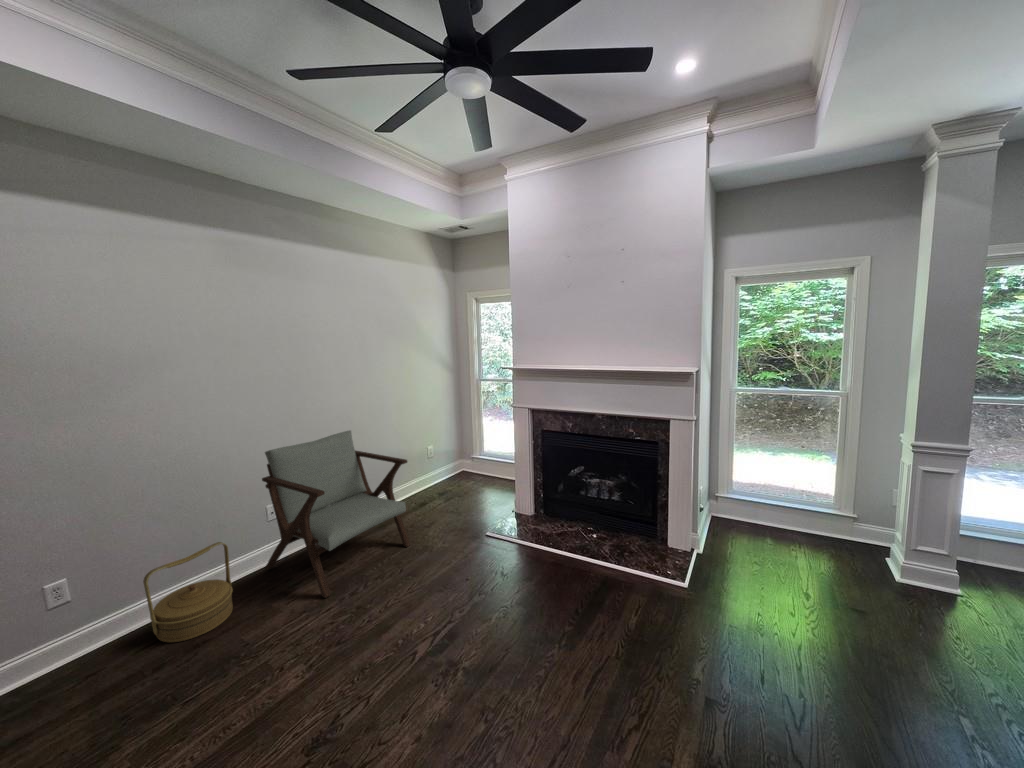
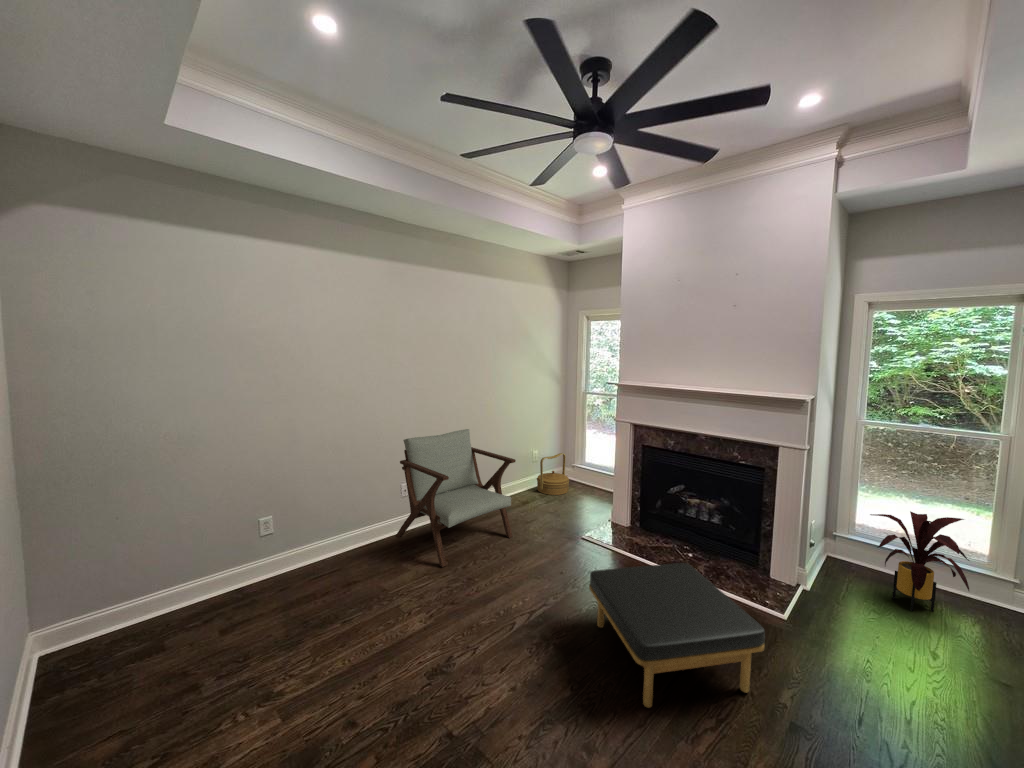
house plant: none [745,466,828,557] -> present [870,511,969,611]
woven basket: present [143,542,233,642] -> present [537,453,569,495]
ottoman: none [497,549,677,725] -> present [589,563,765,708]

